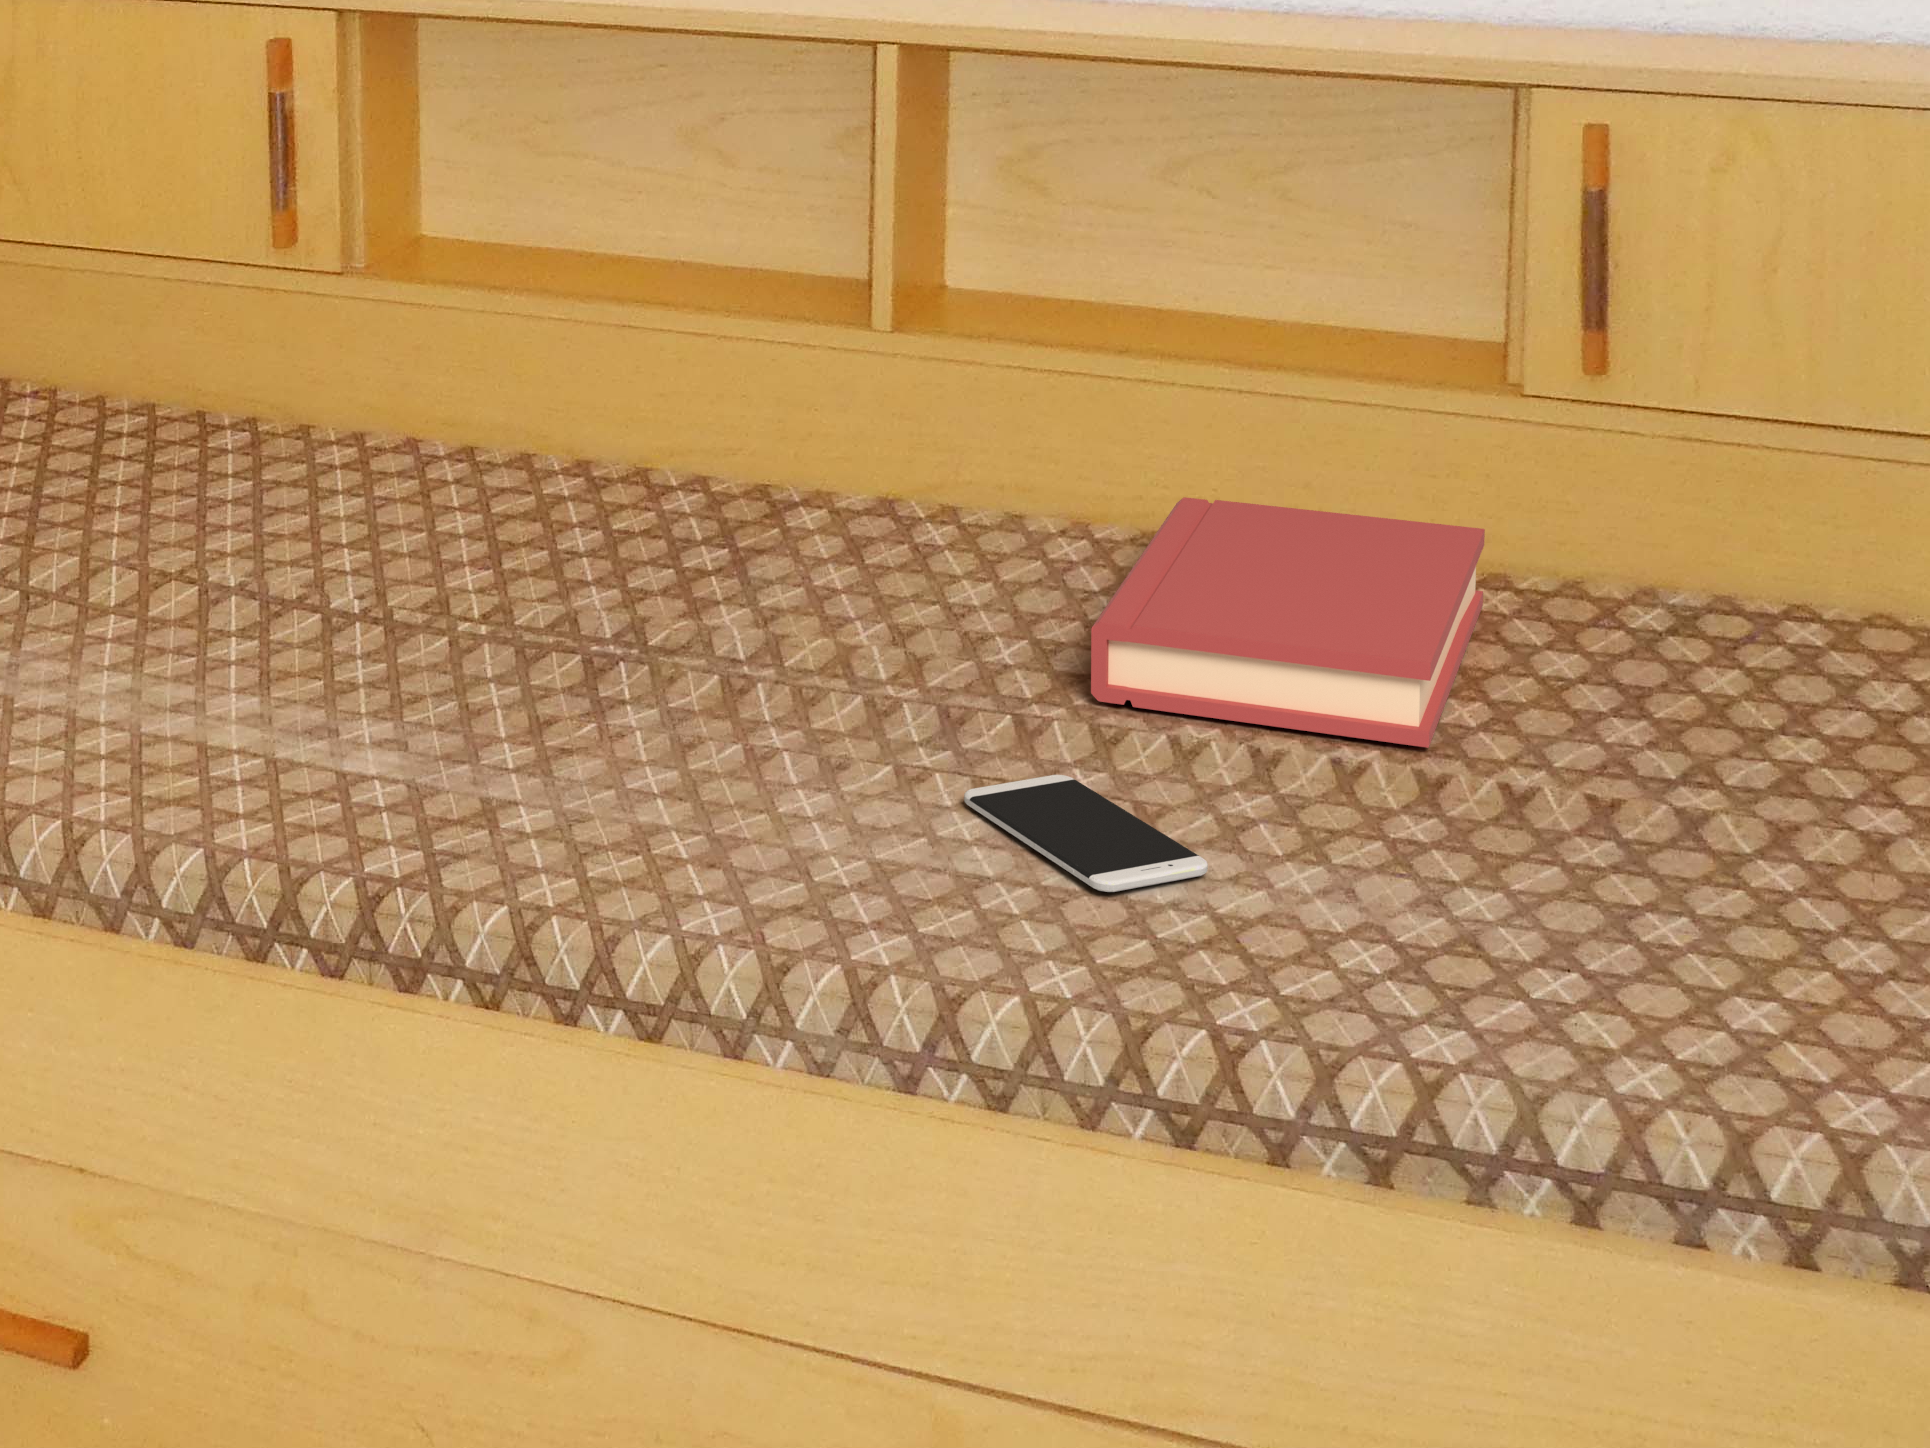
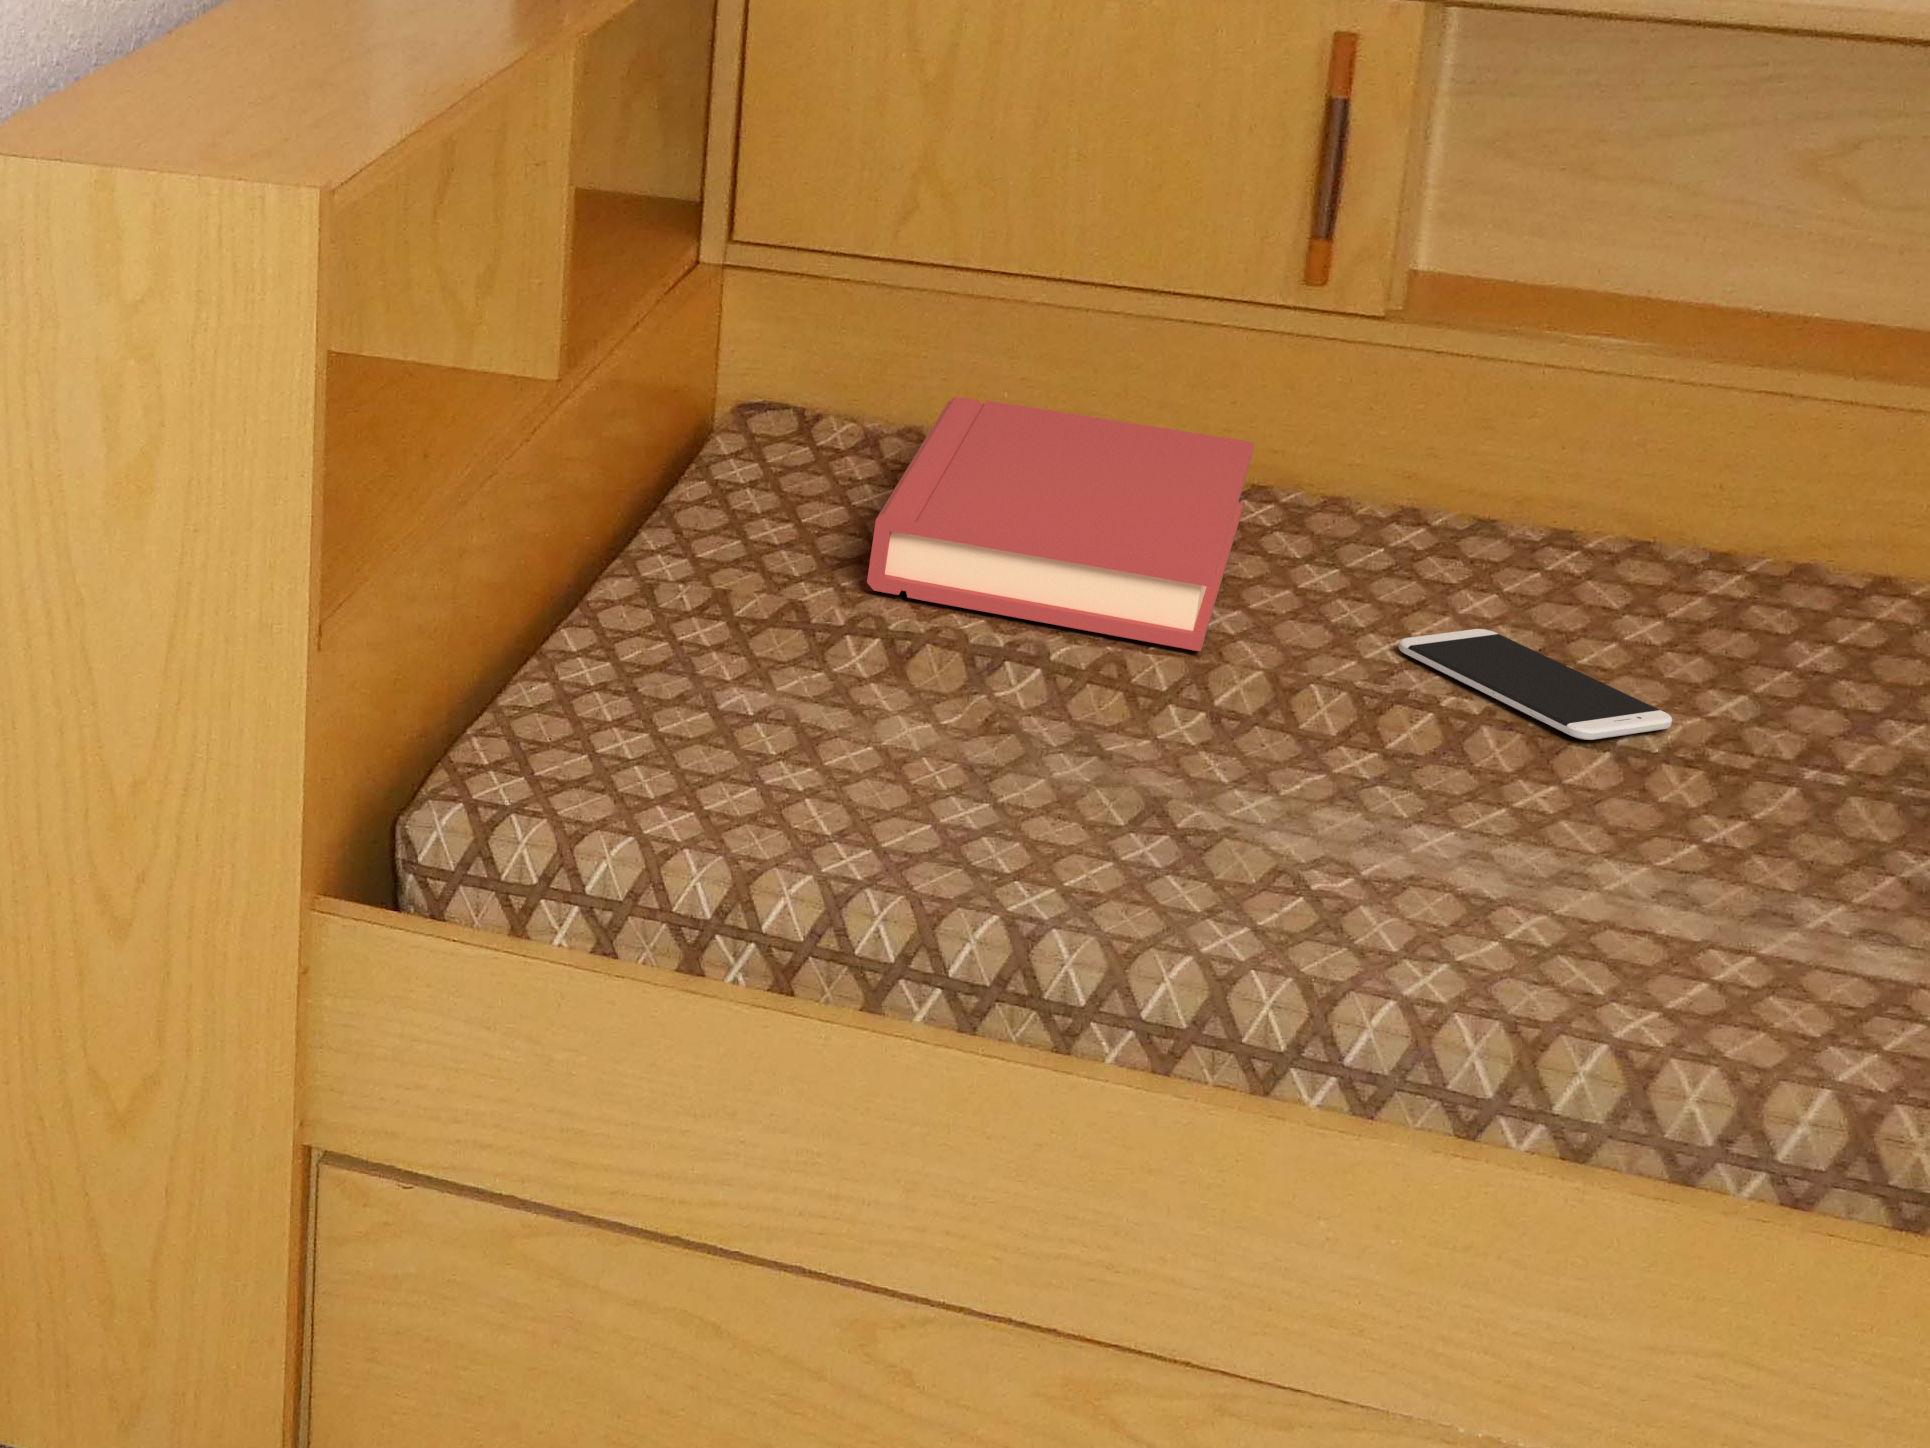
smartphone: present [964,775,1208,892] -> present [1399,629,1672,740]

